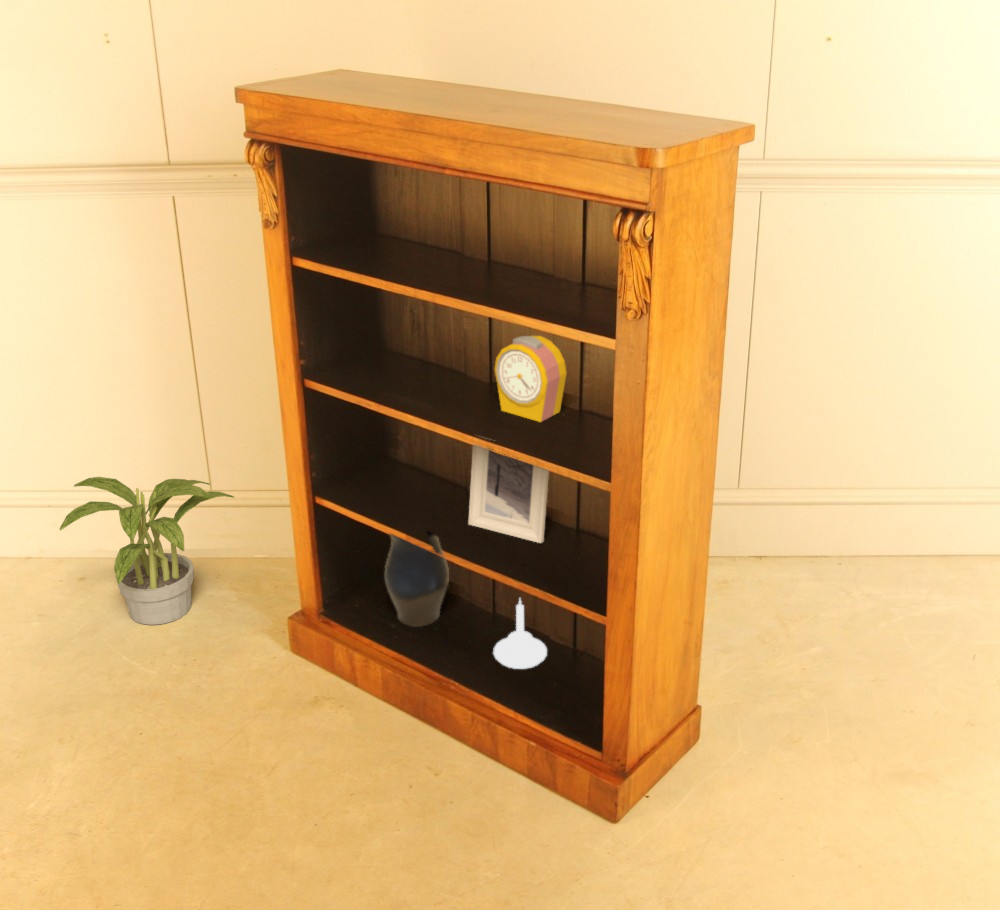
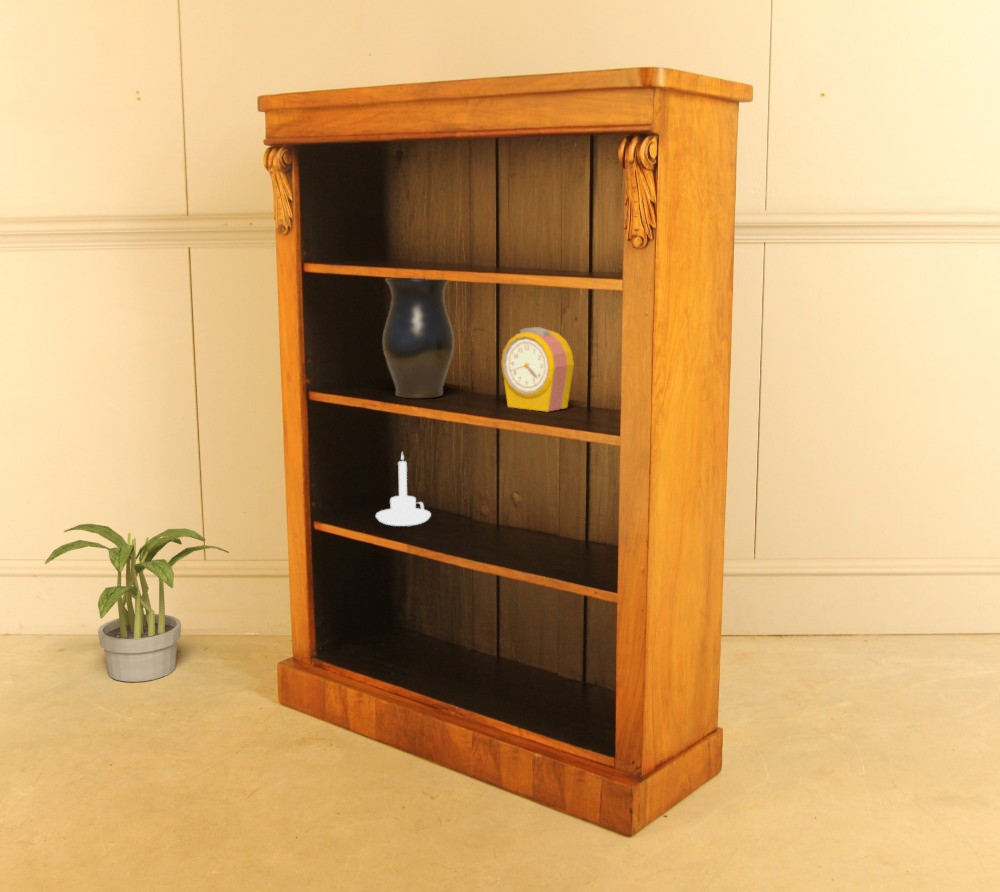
picture frame: present [468,445,549,543] -> none [472,435,559,551]
vase: present [385,531,449,627] -> present [383,278,454,398]
candle holder: present [494,599,547,669] -> present [376,453,431,526]

